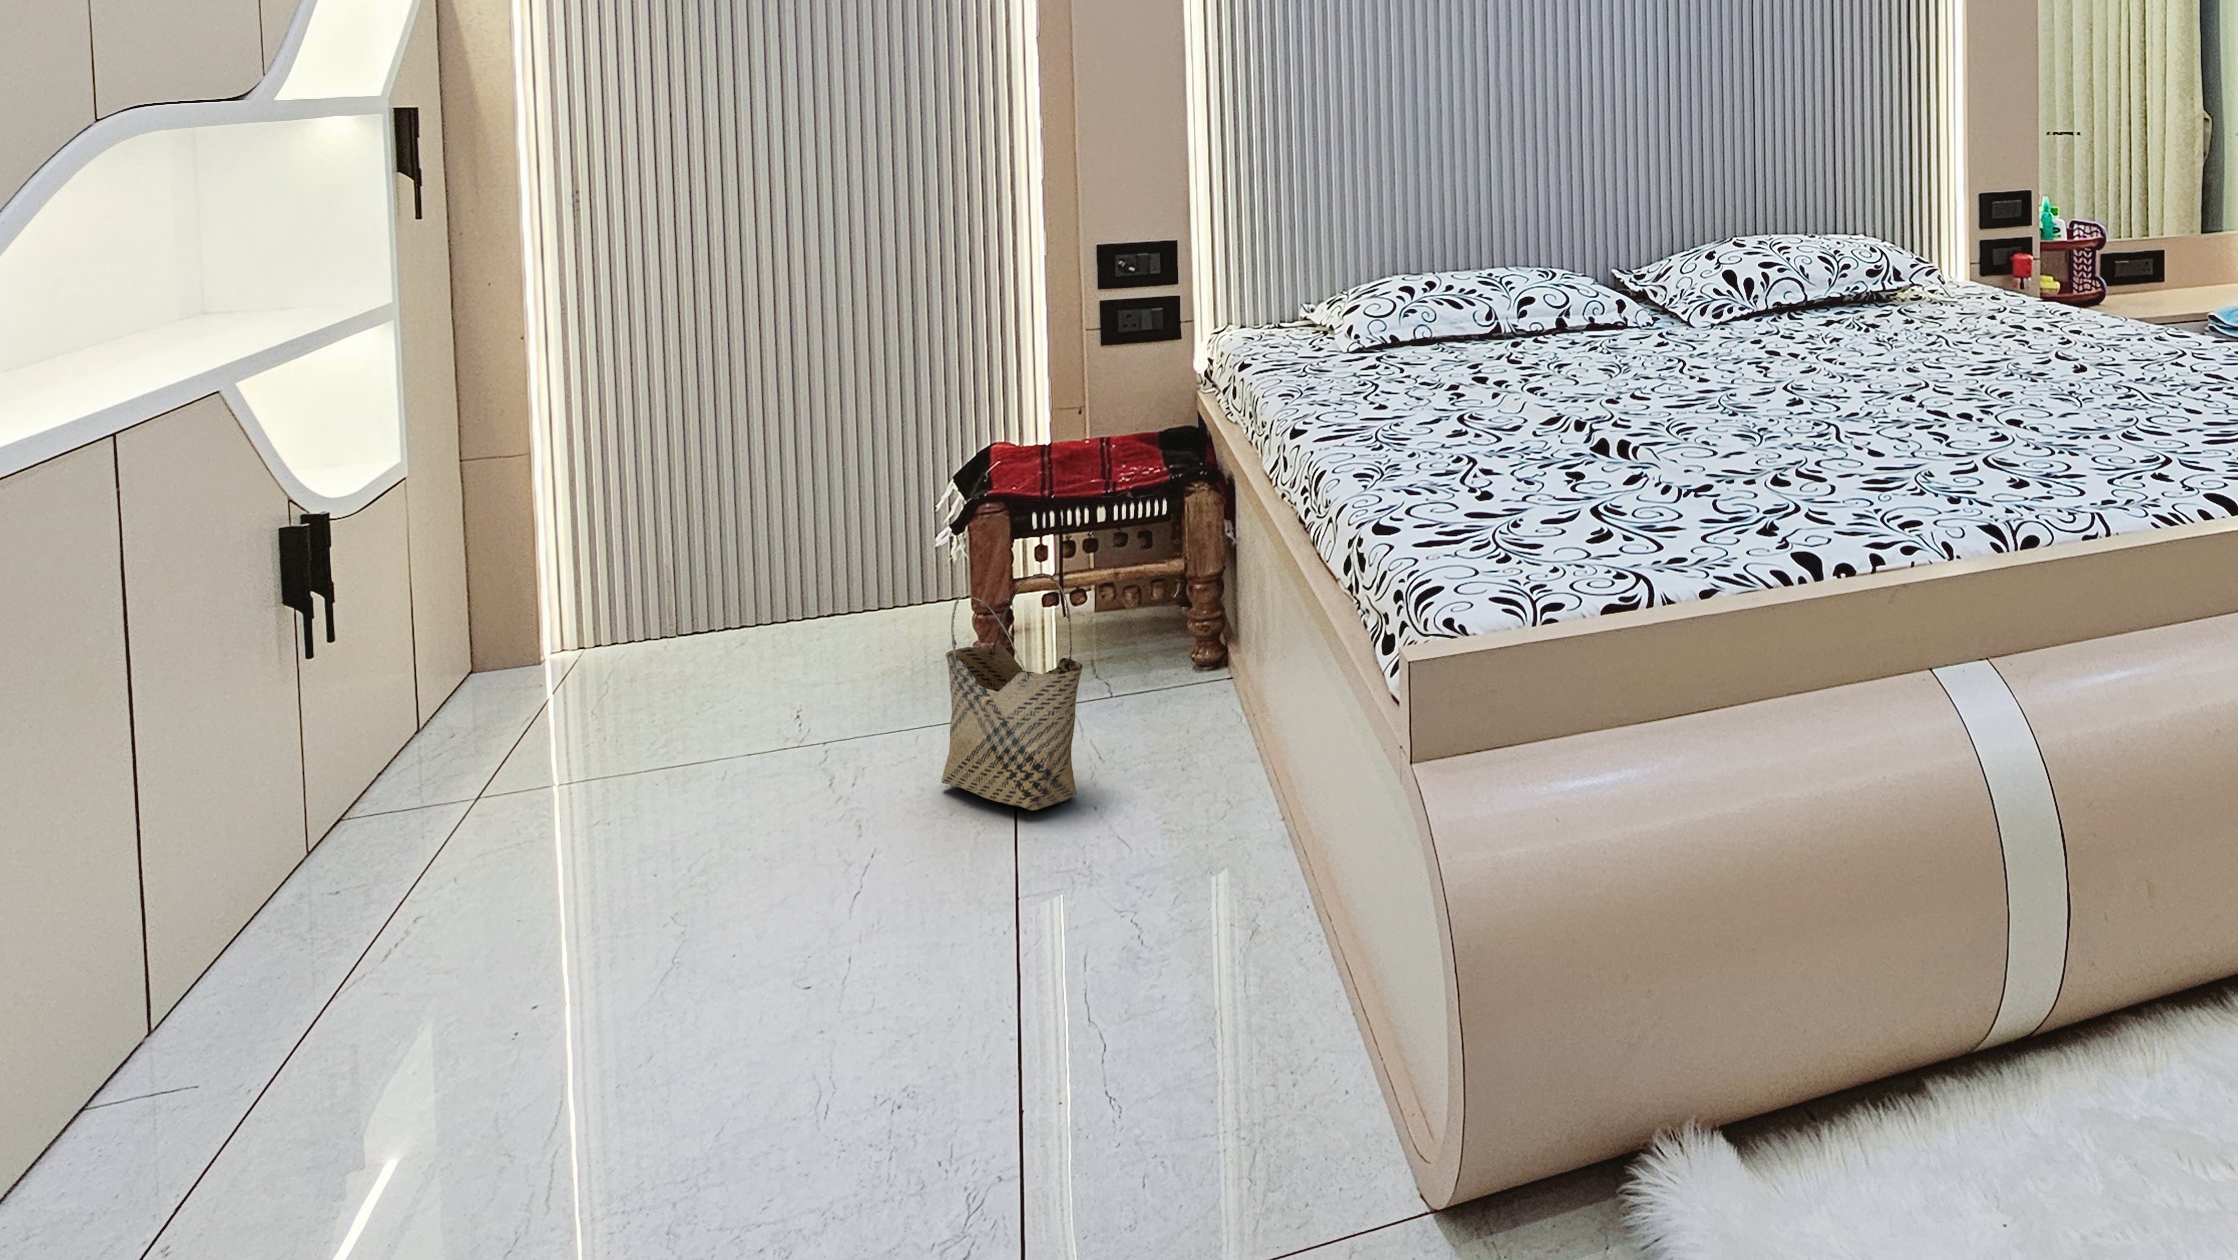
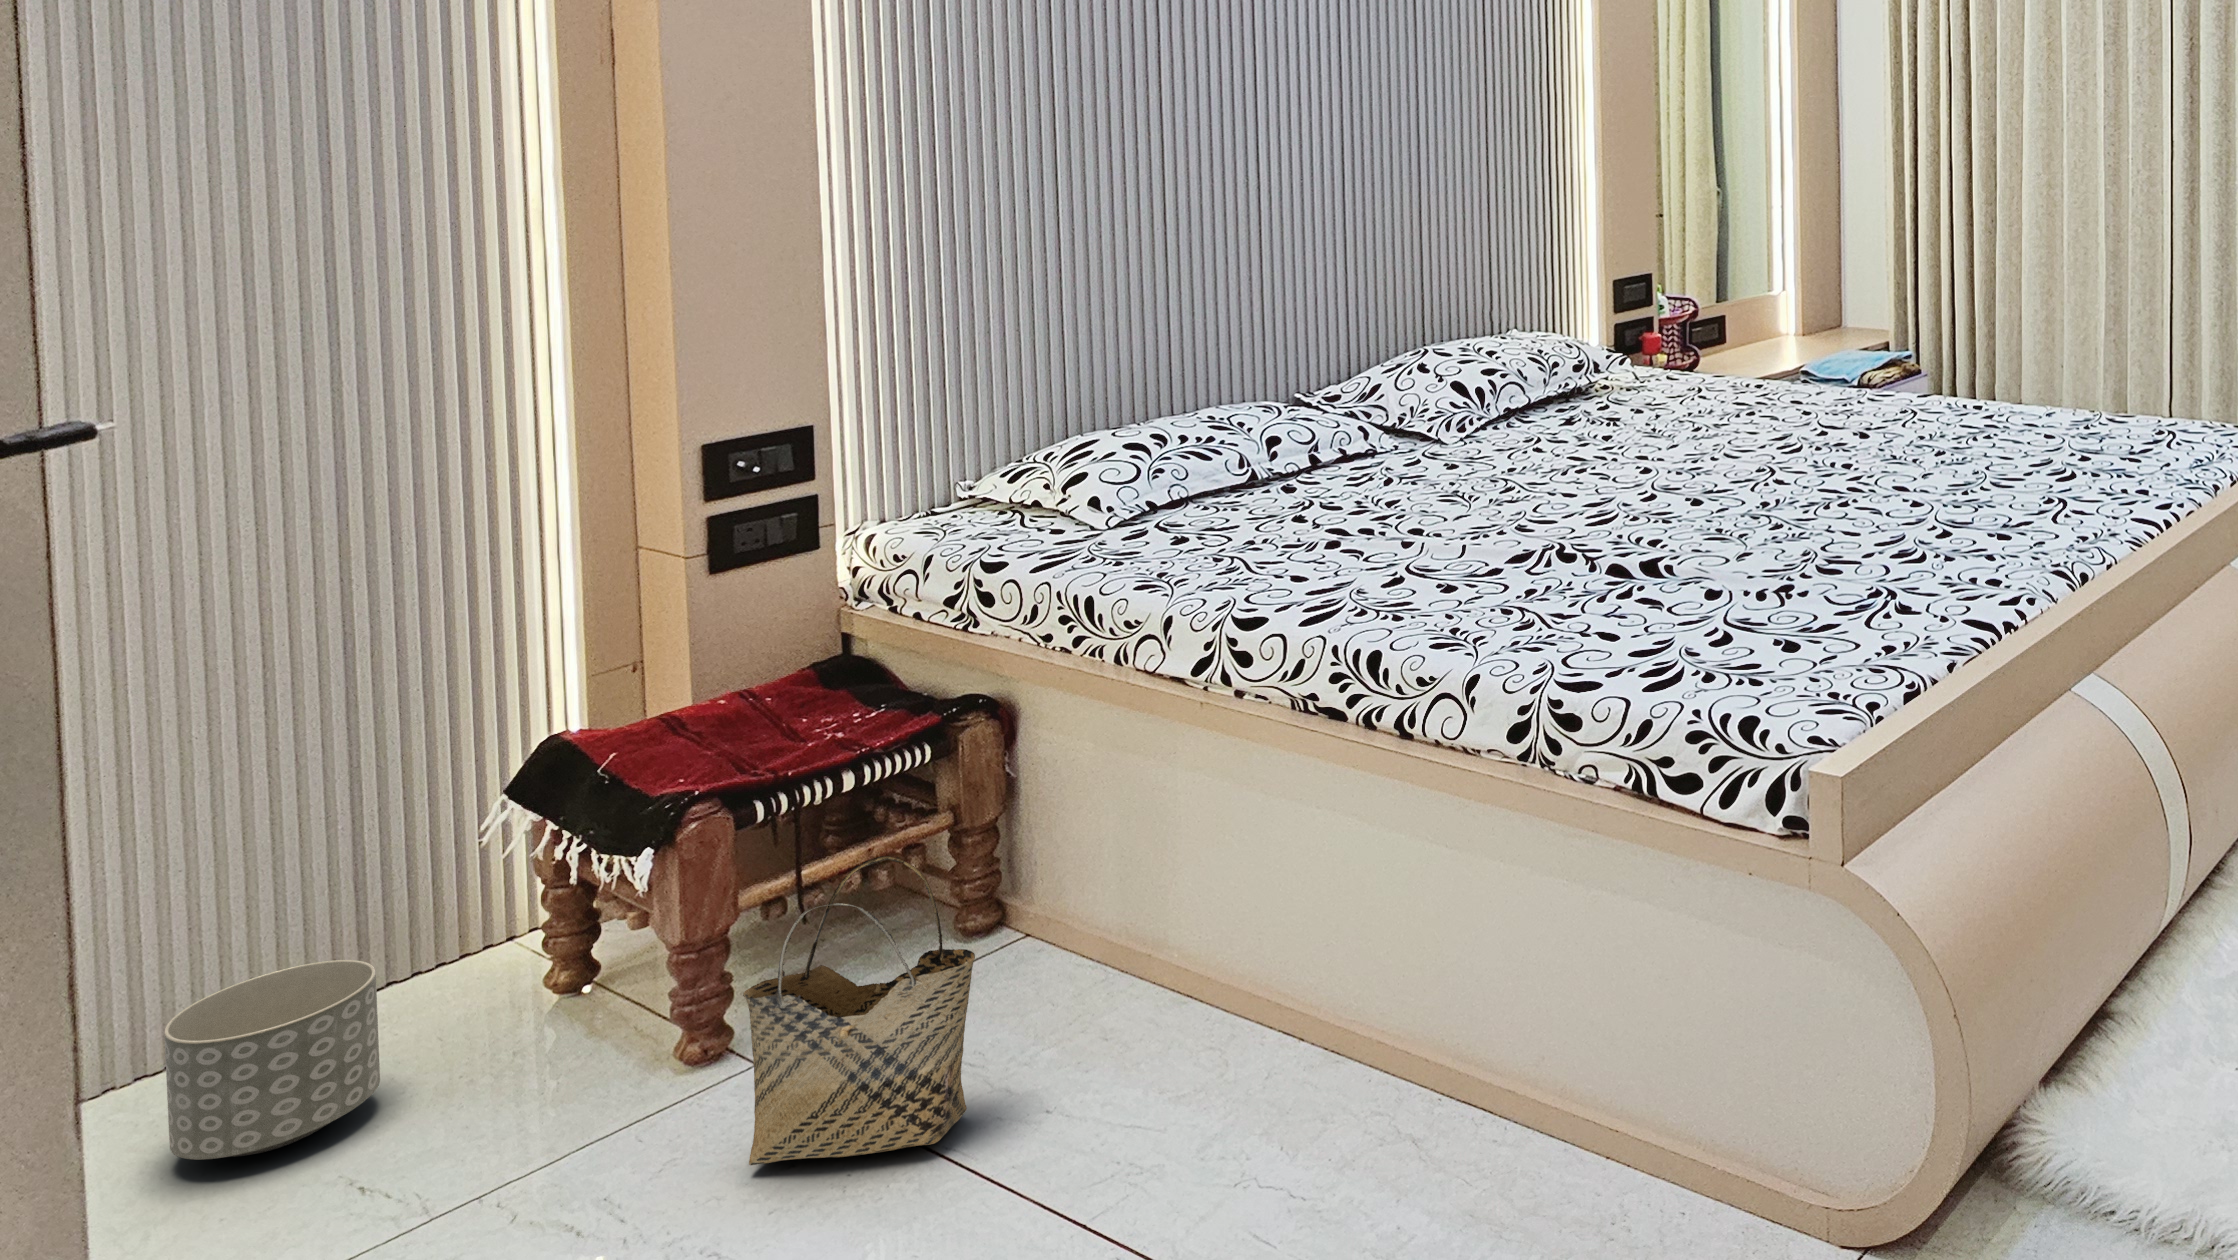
planter: none [746,564,861,680] -> present [164,960,380,1160]

